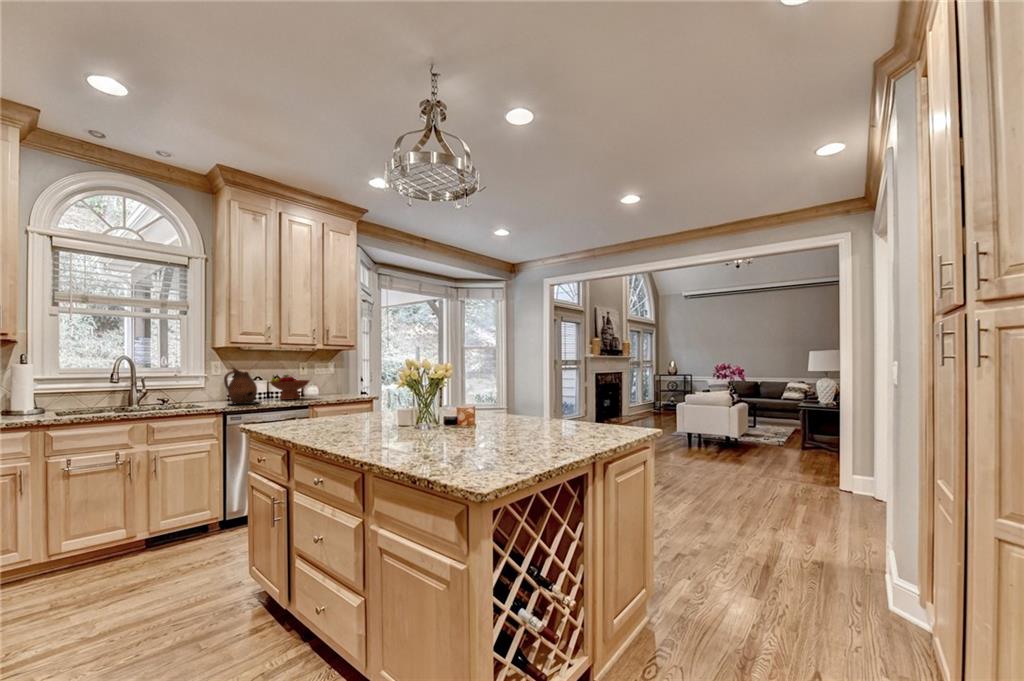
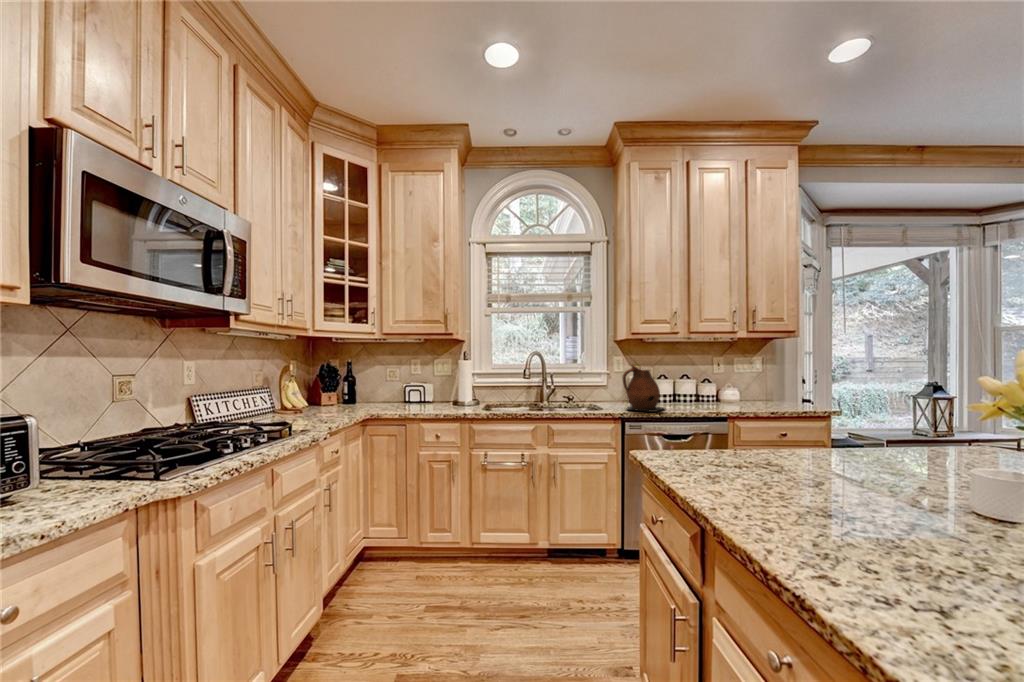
fruit bowl: present [269,375,310,400] -> none [675,374,728,408]

